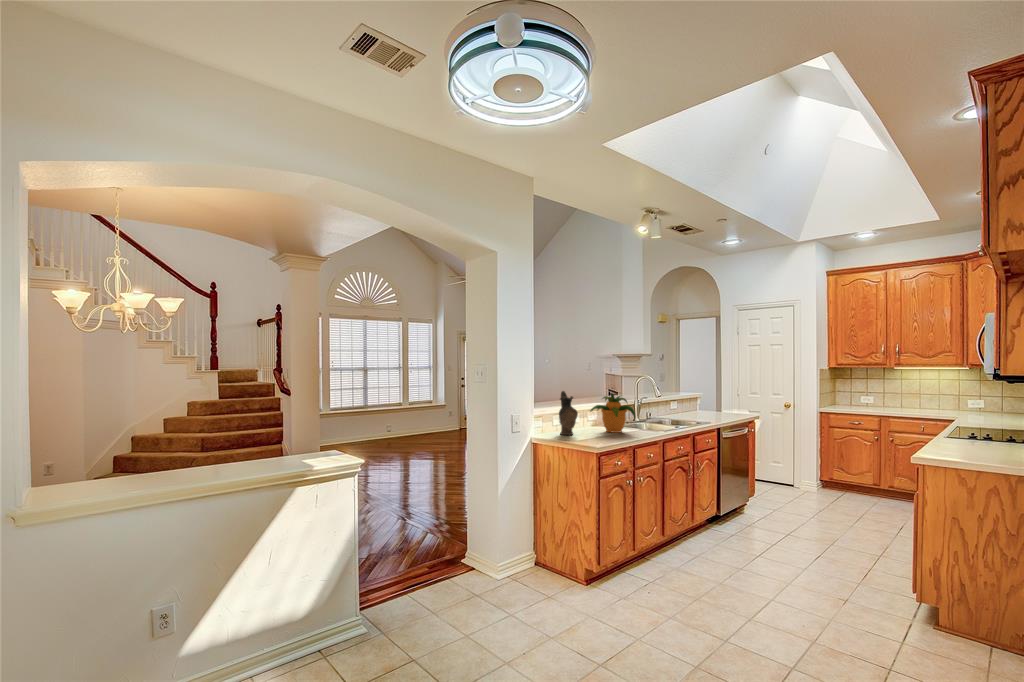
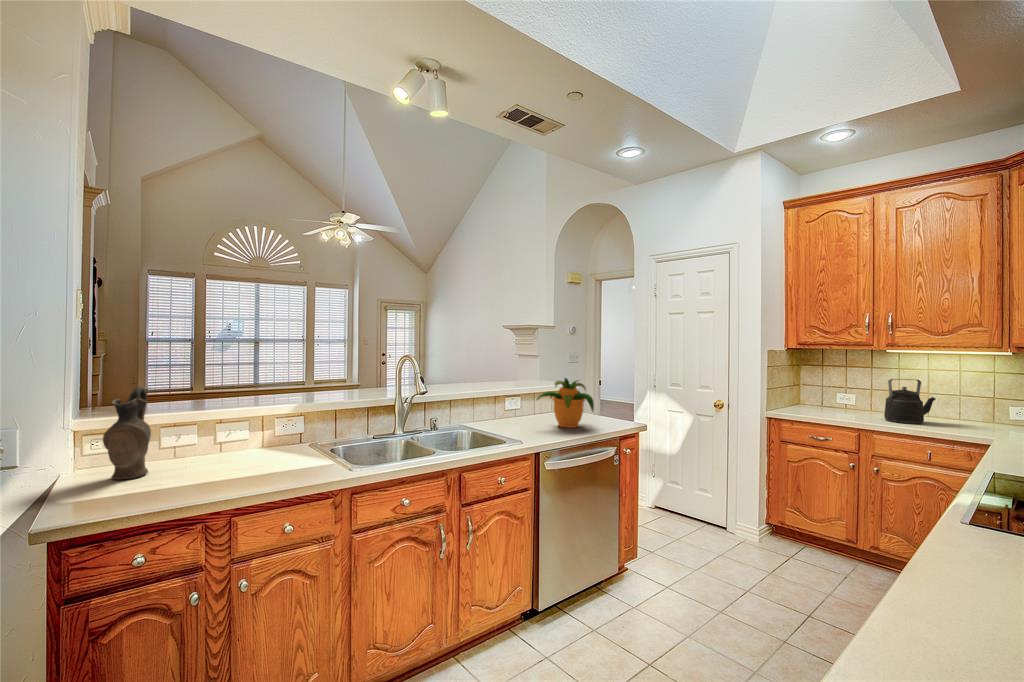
kettle: none [895,385,925,412] -> present [884,379,936,424]
potted plant: present [590,394,635,433] -> present [537,378,594,428]

